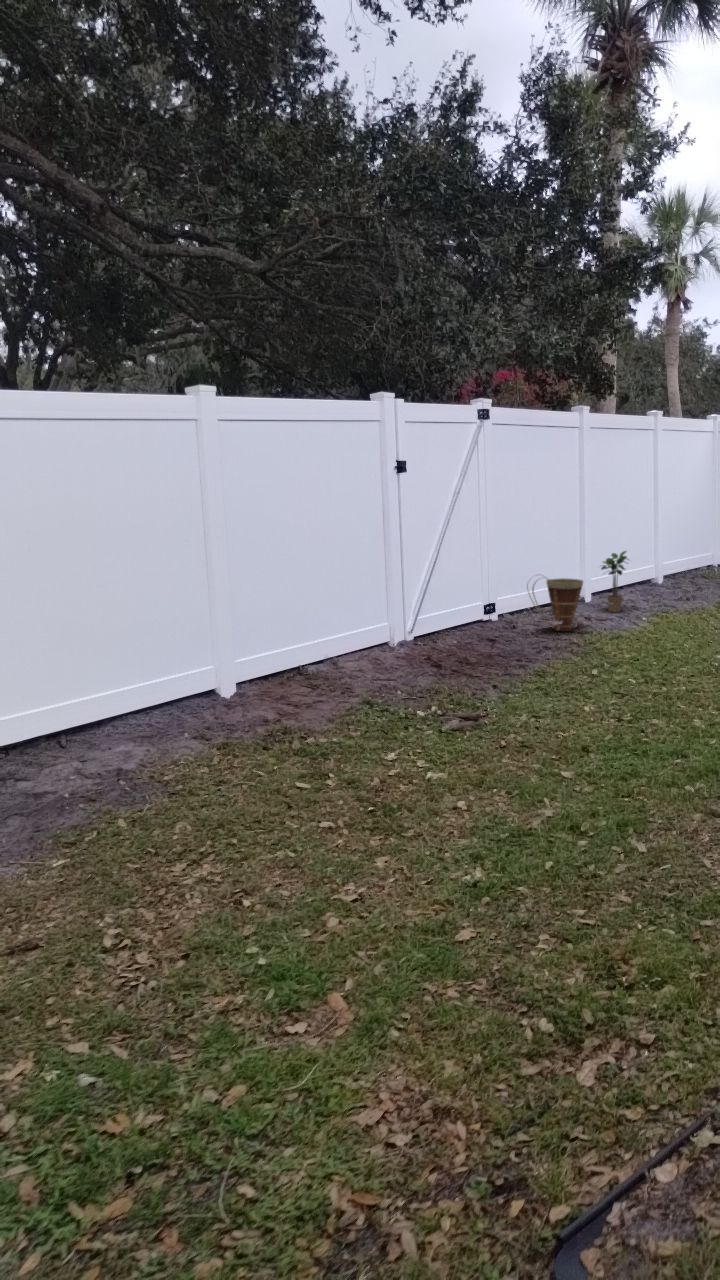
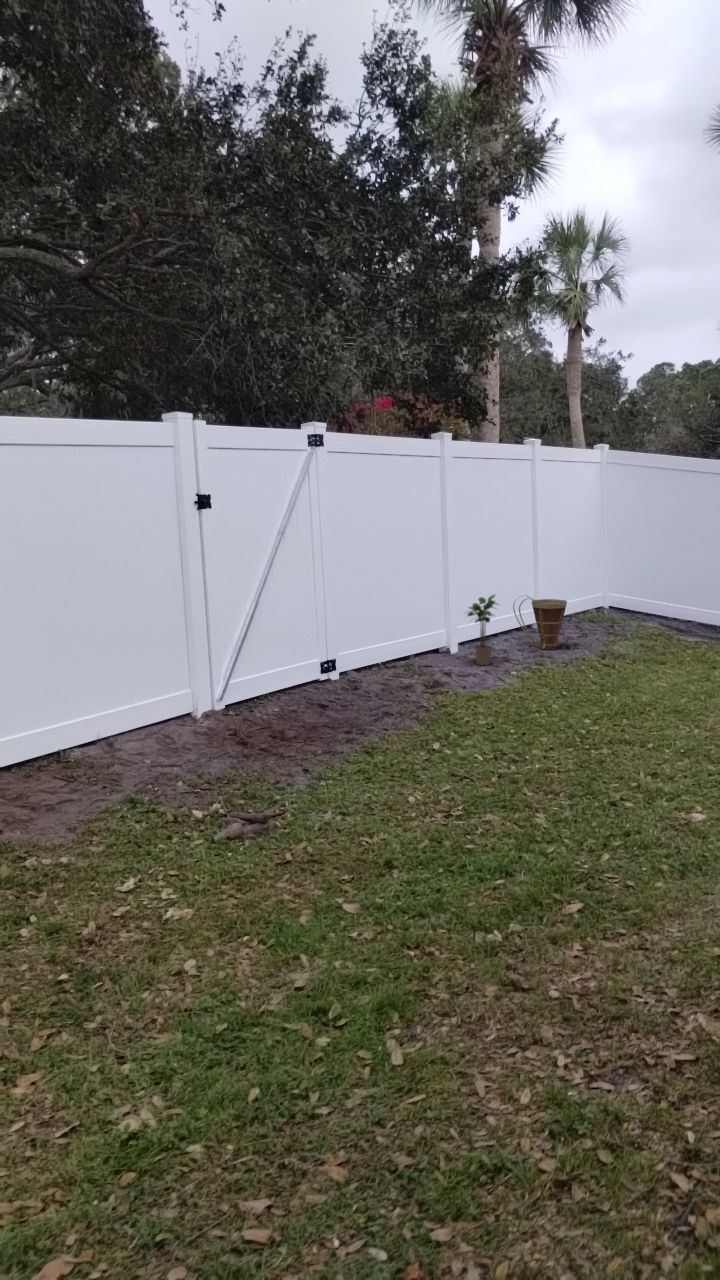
basket: present [530,578,583,631] -> present [513,596,567,650]

